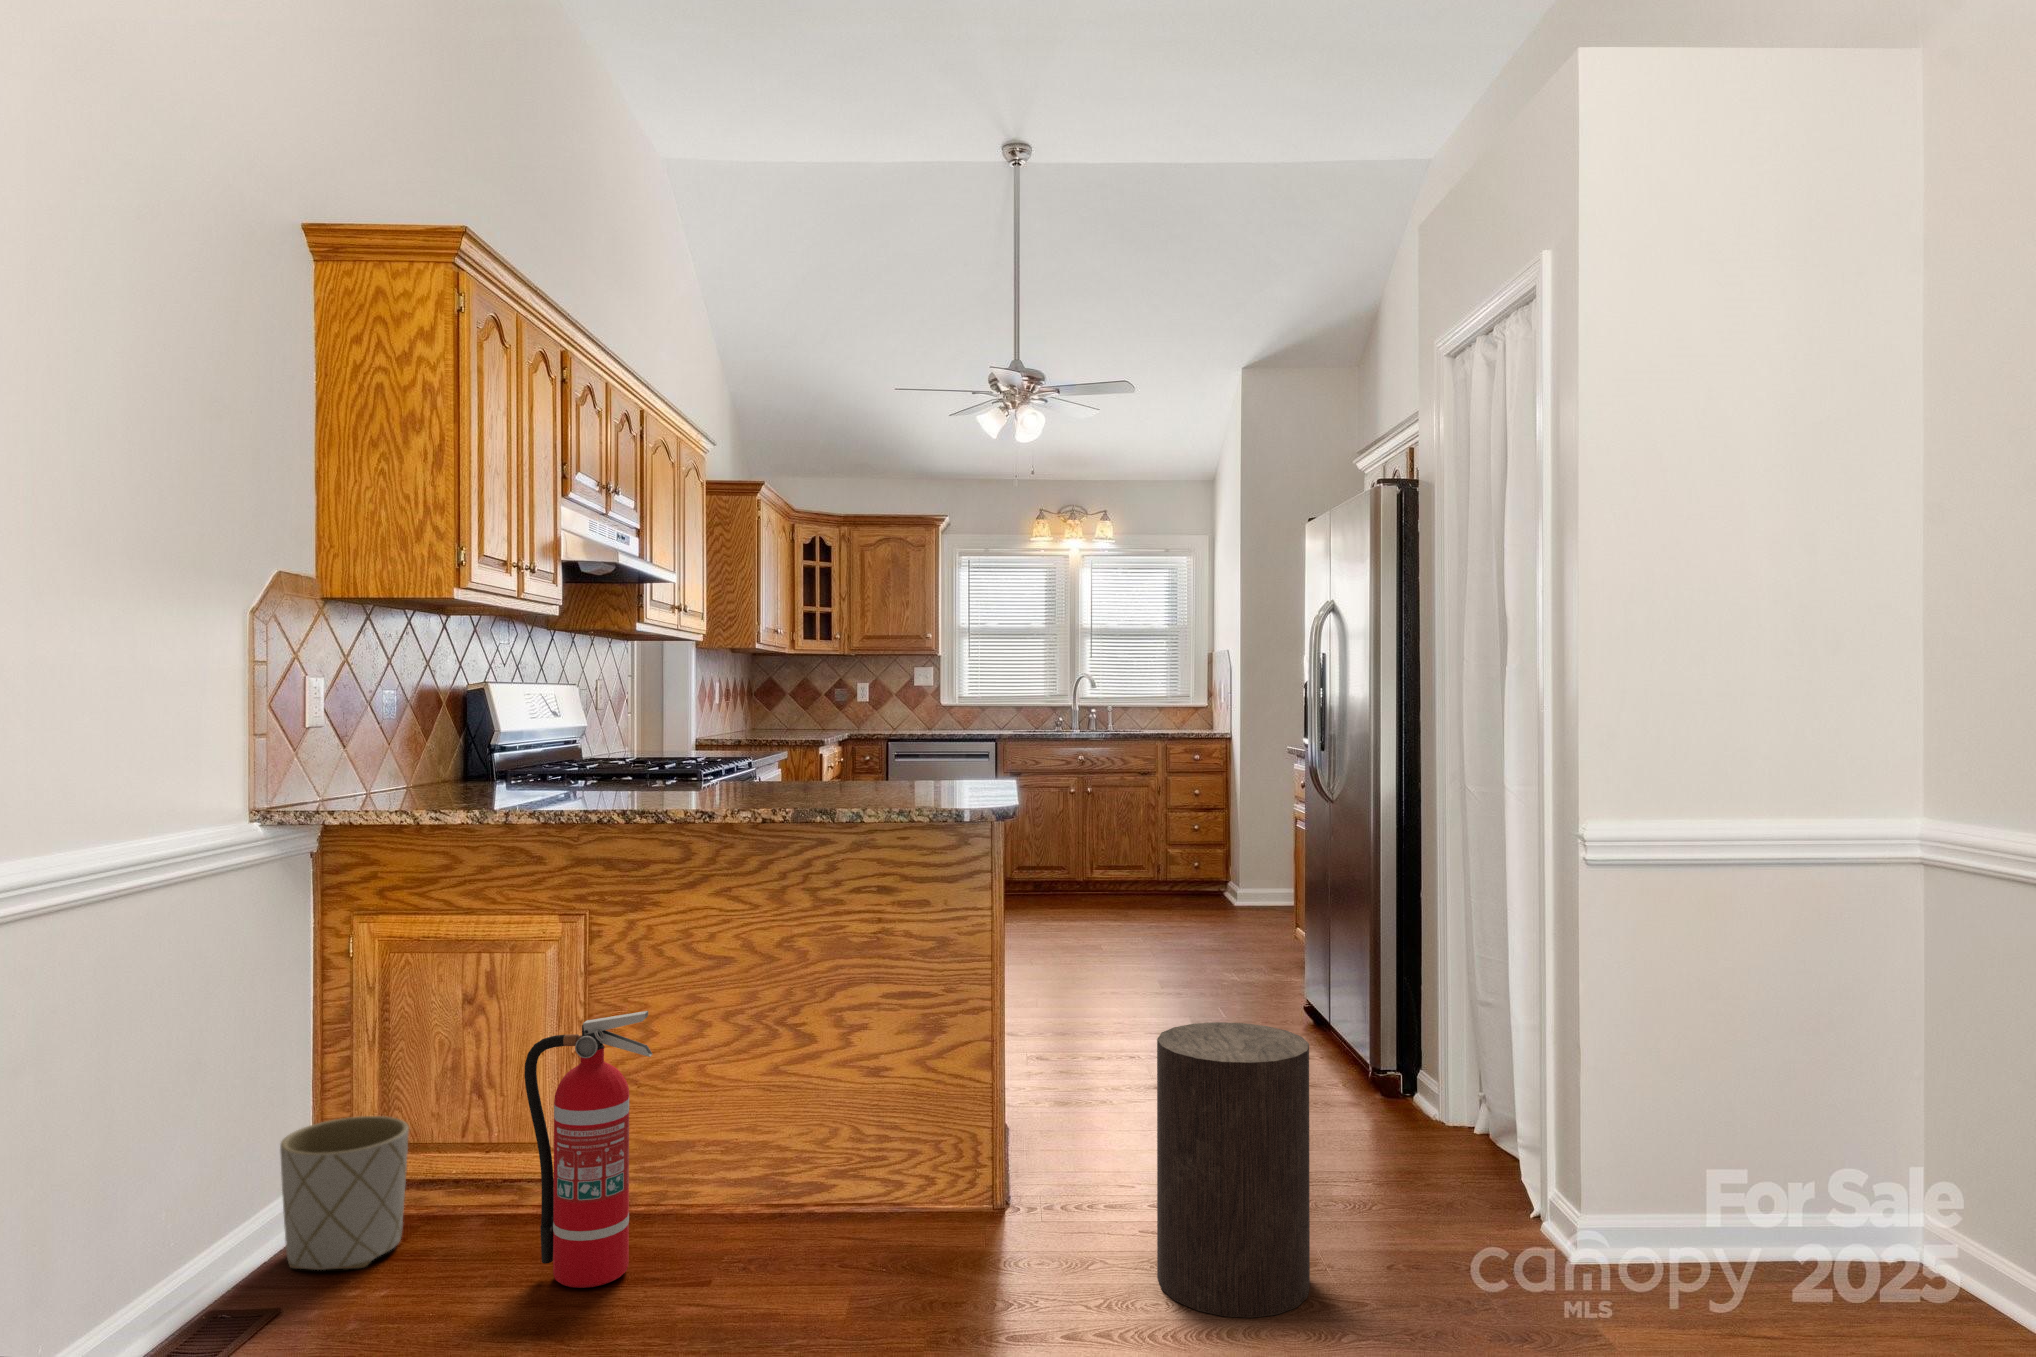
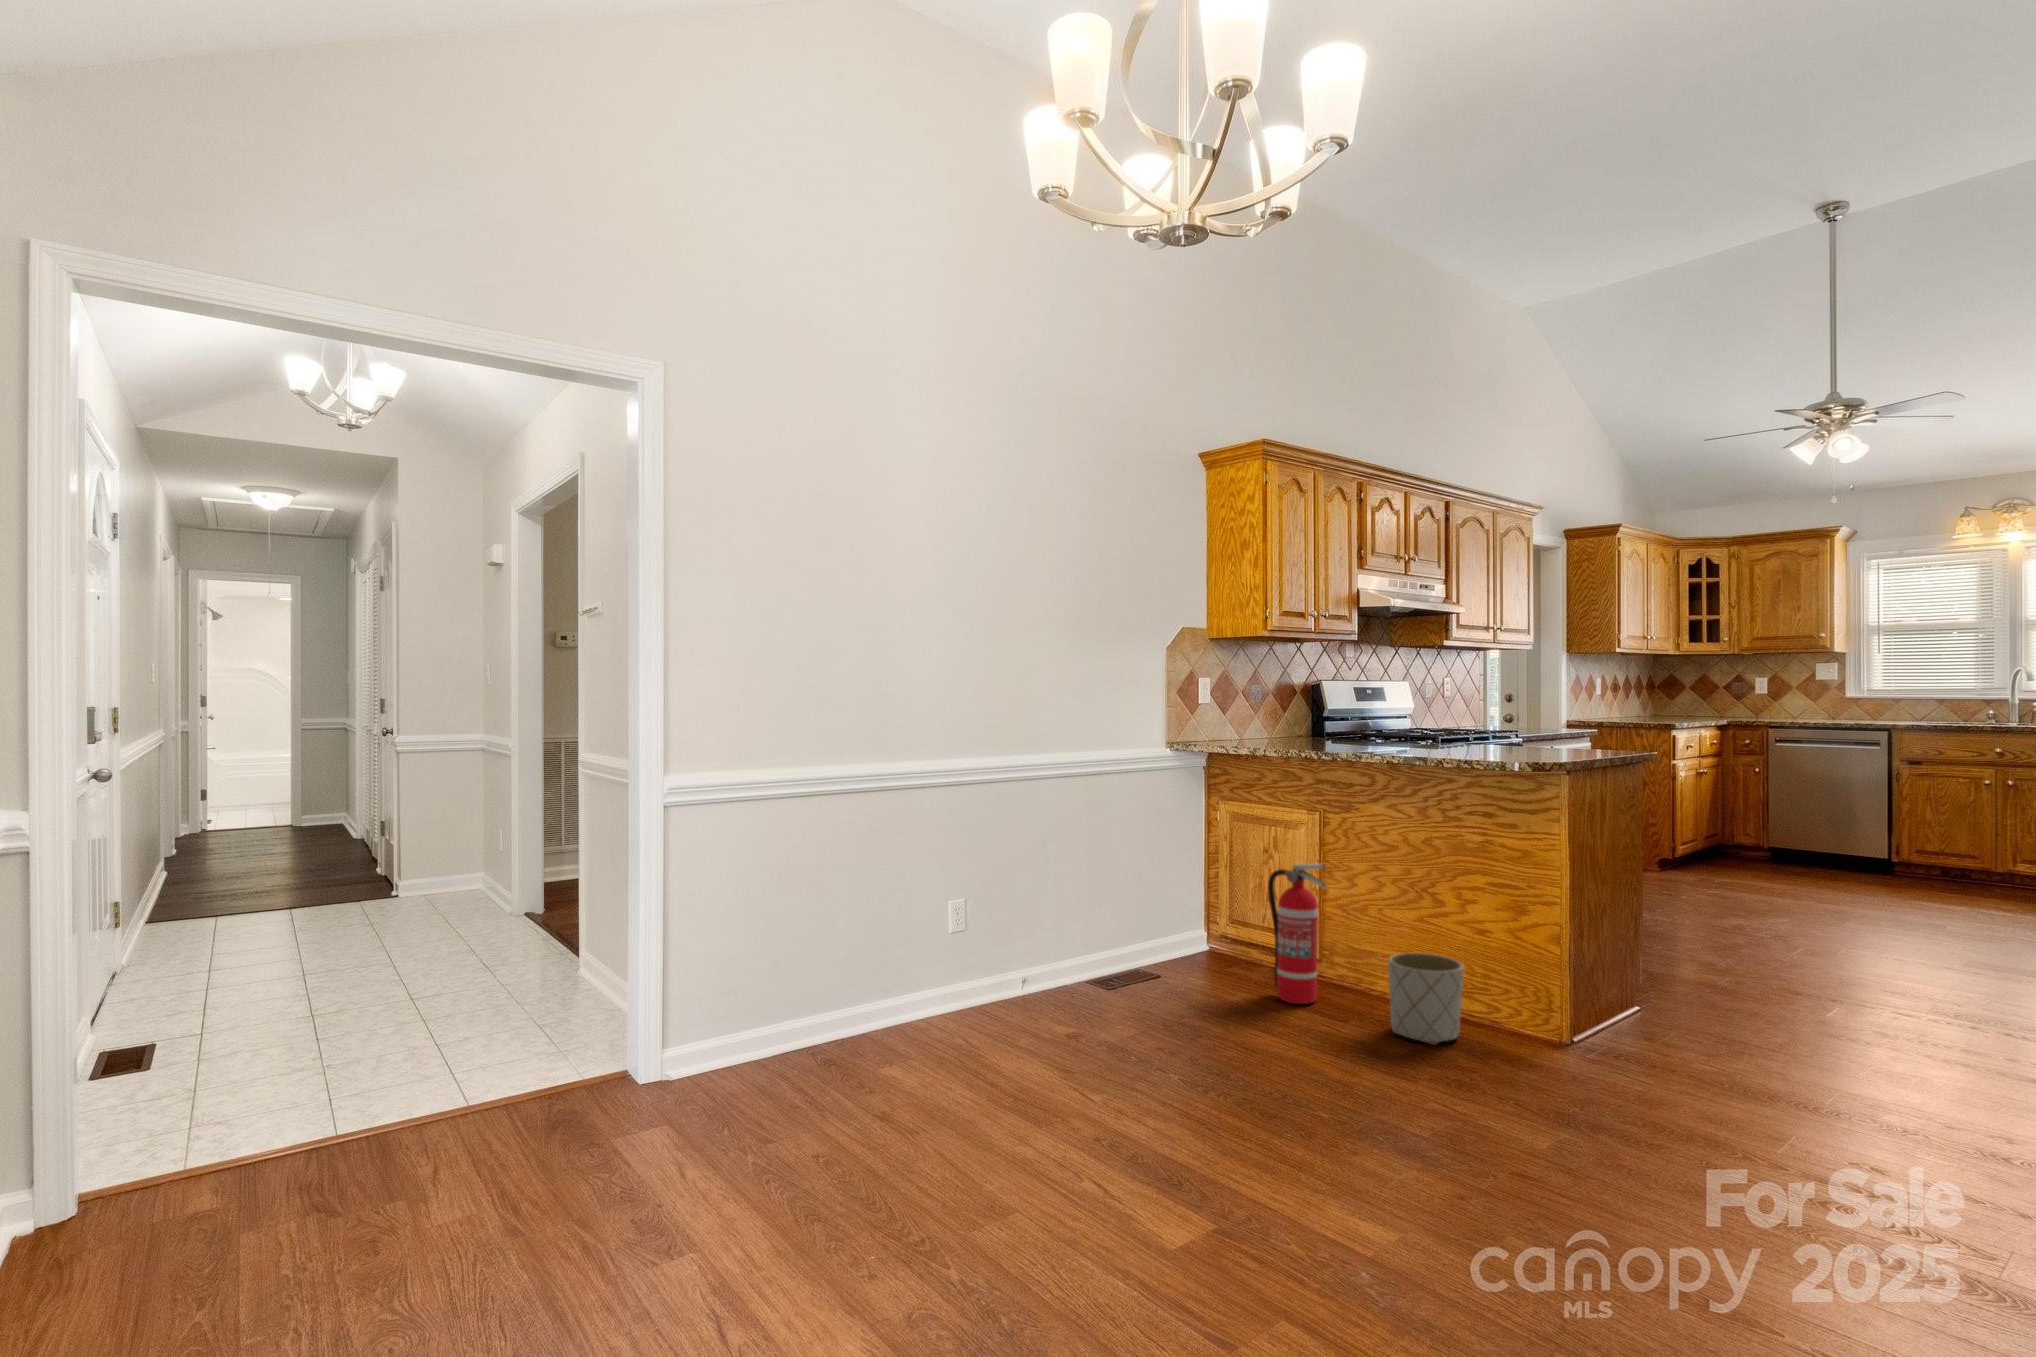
stool: present [1157,1022,1310,1318] -> none [1611,932,1738,1137]
planter: present [280,1116,409,1270] -> present [1388,953,1464,1045]

